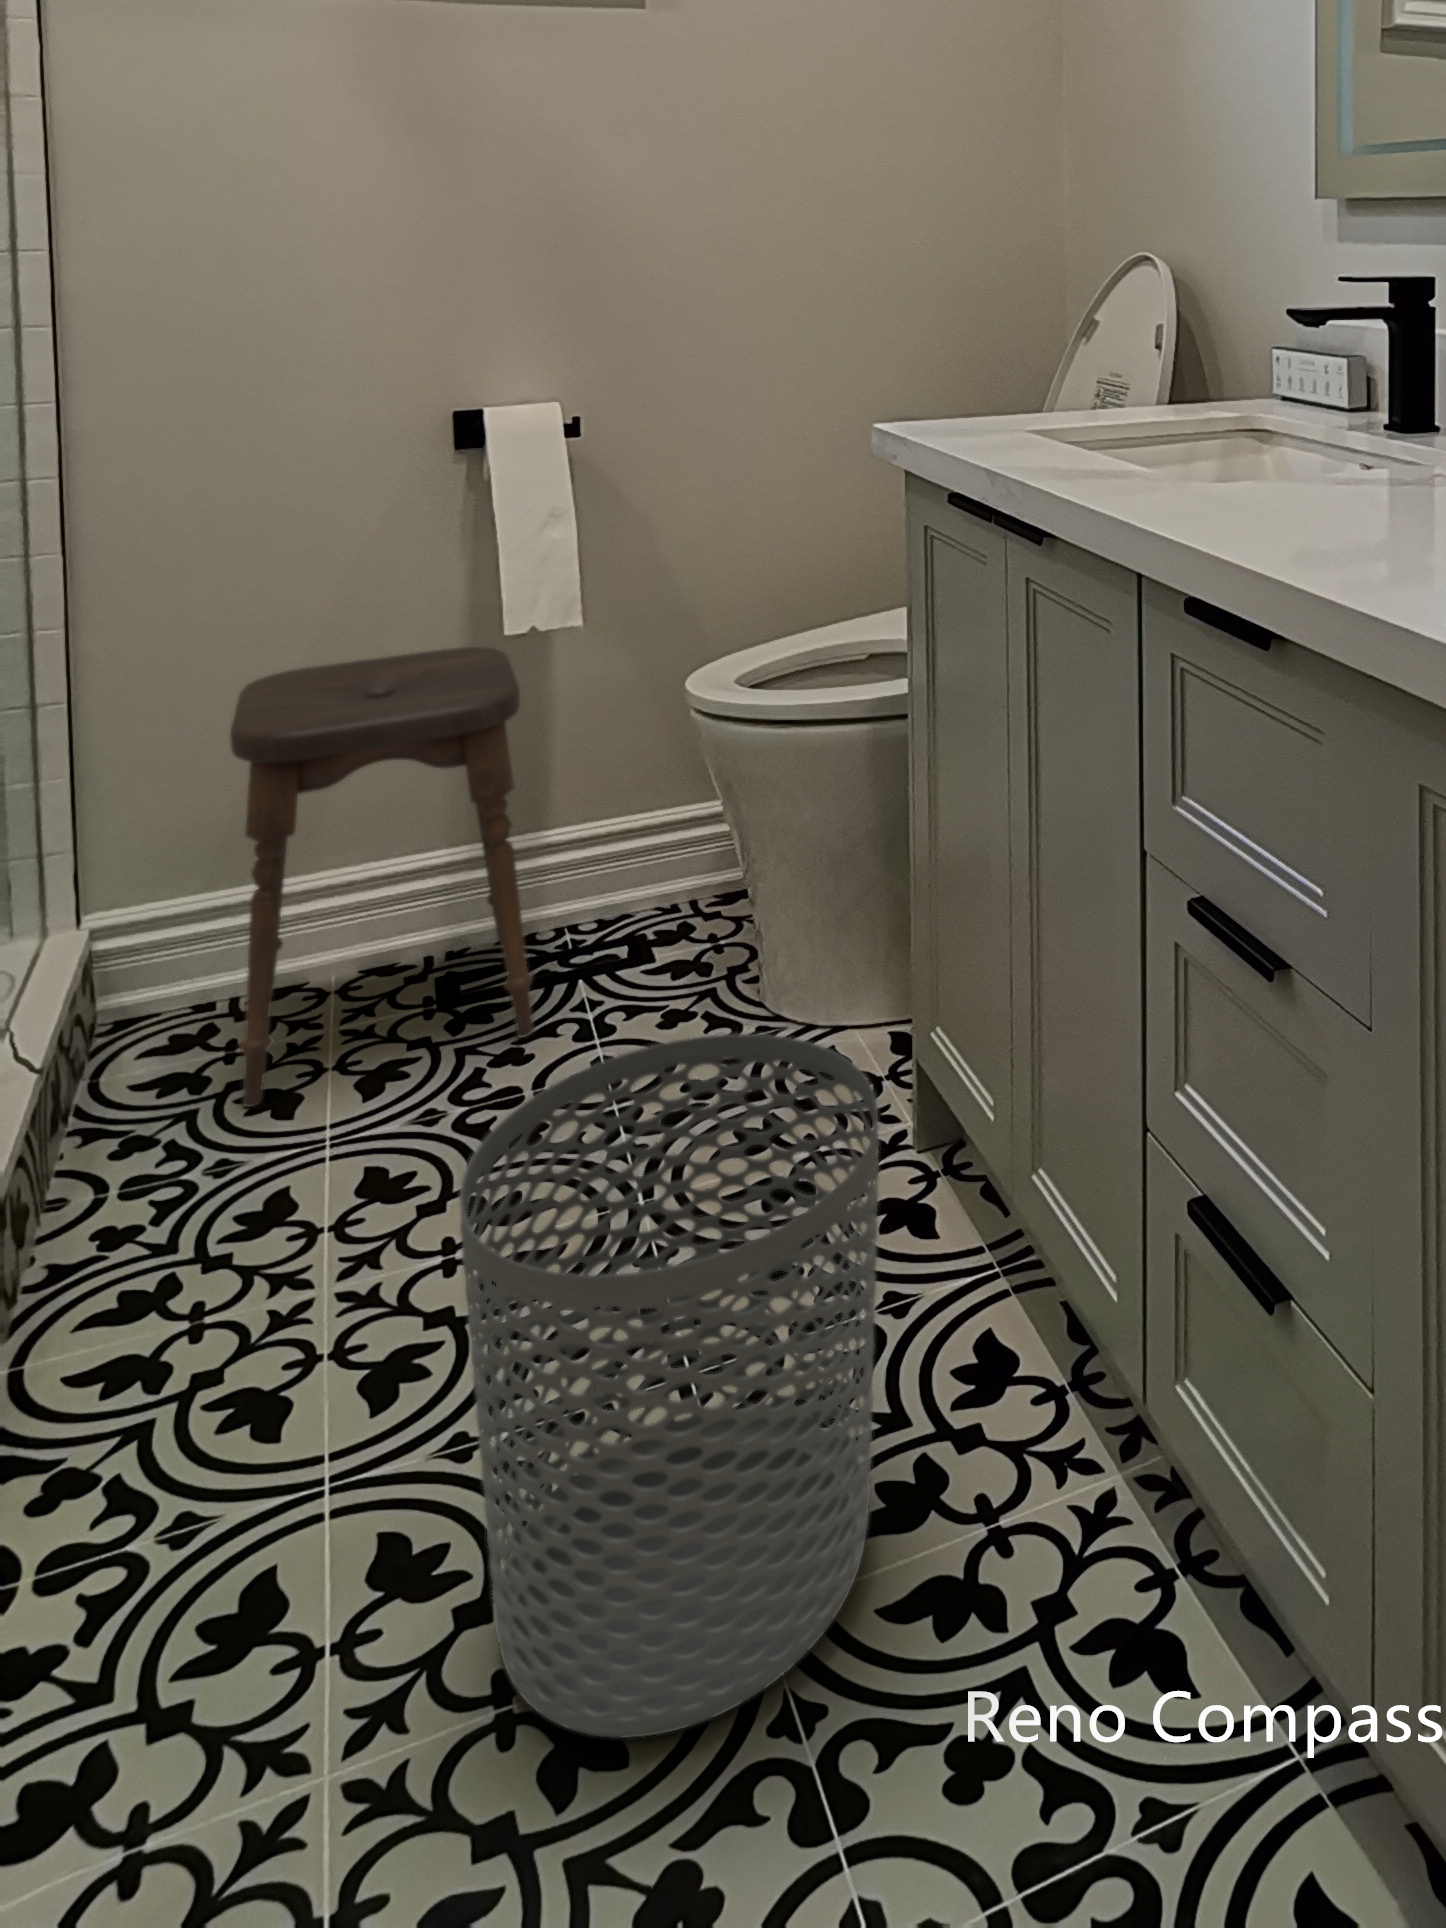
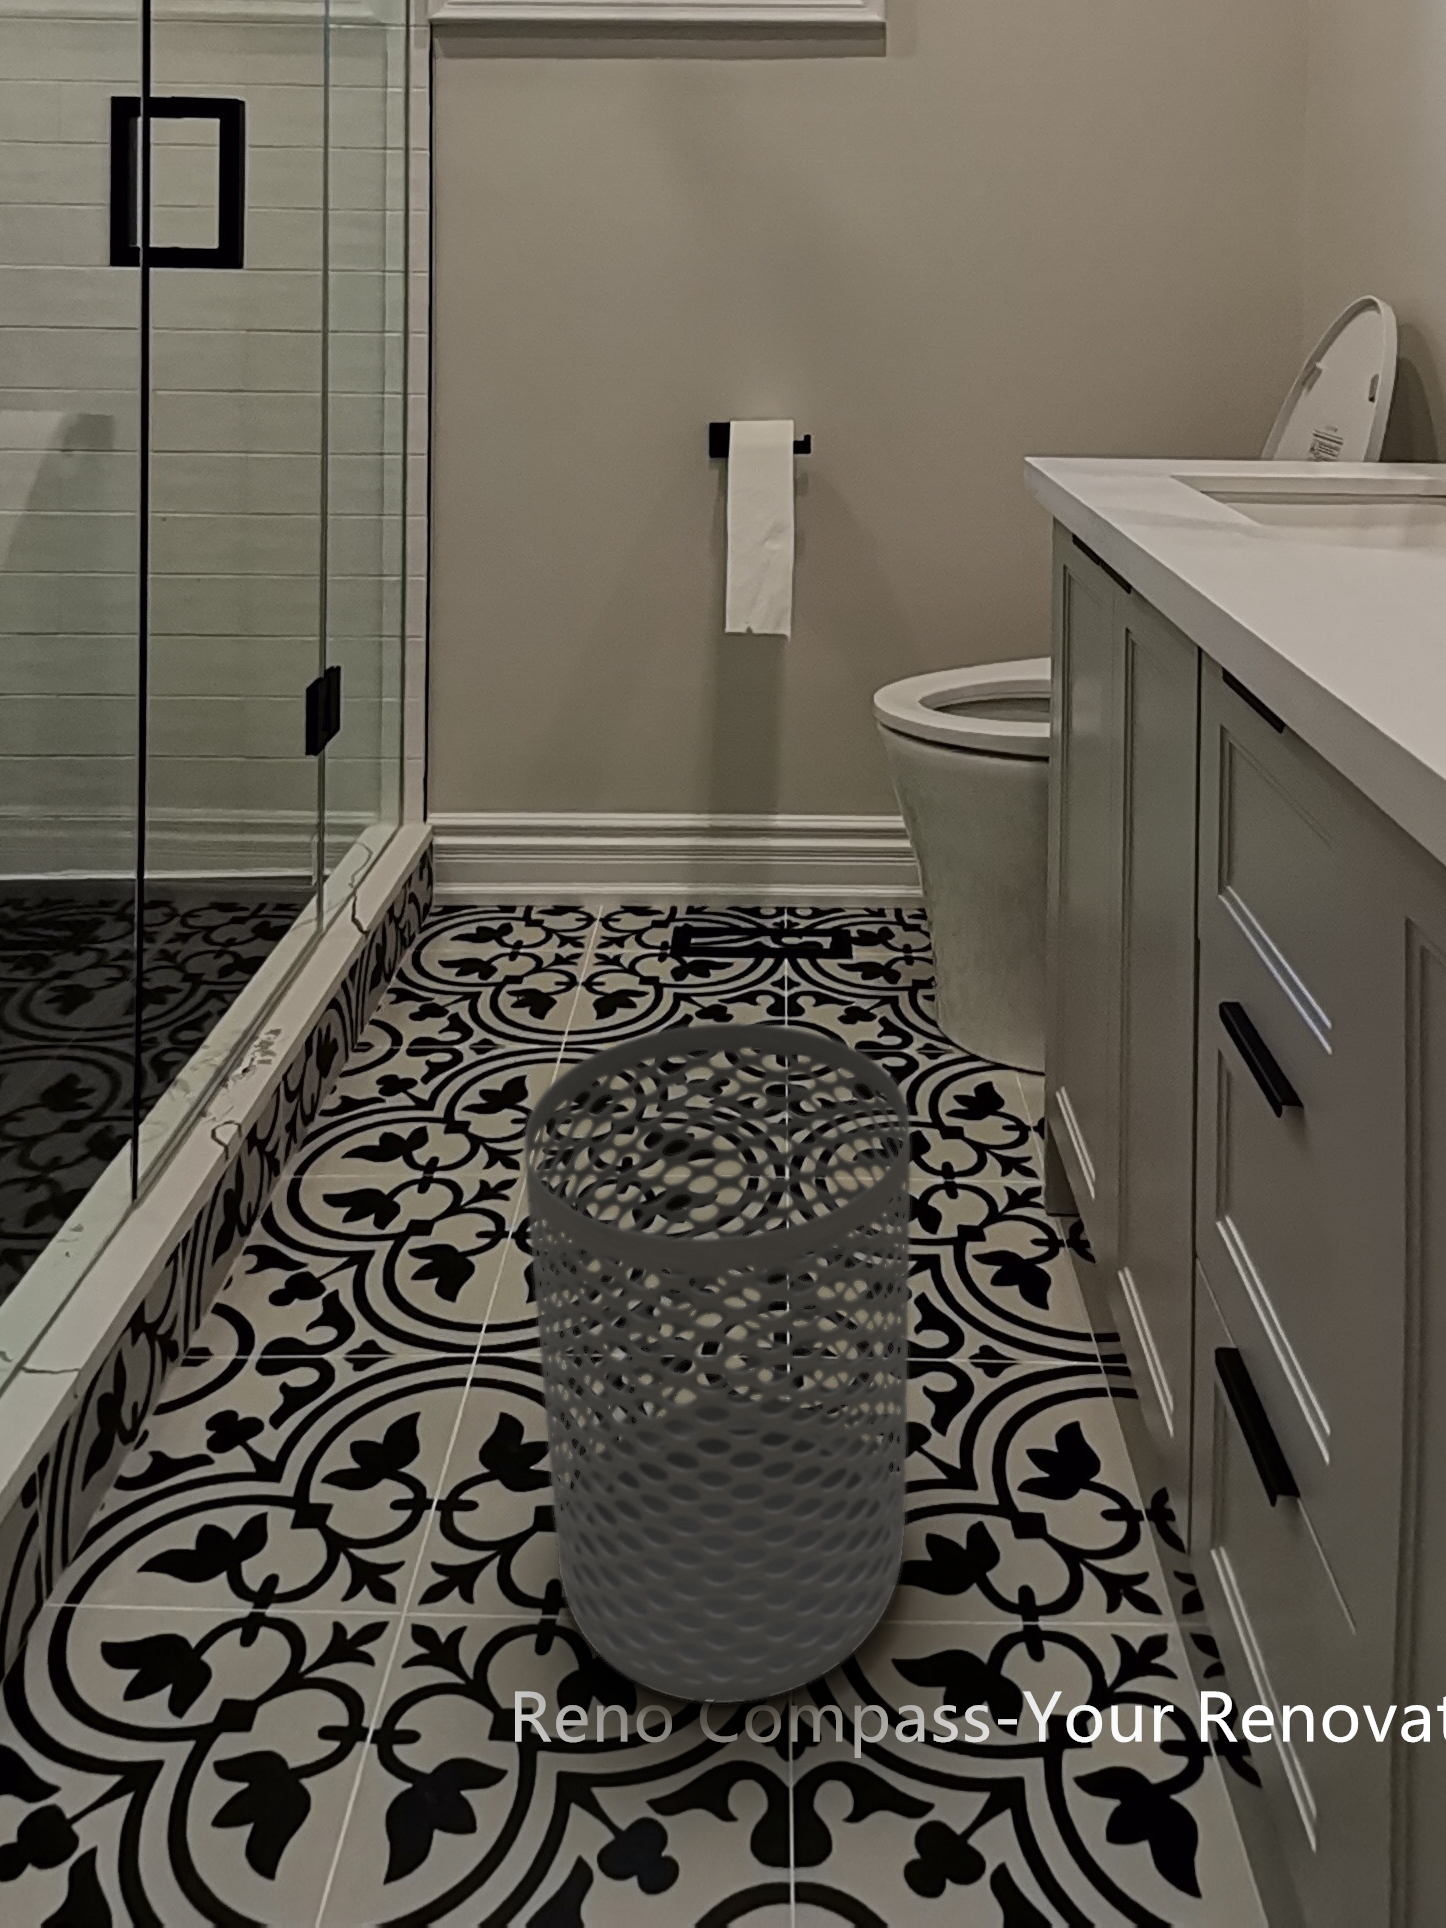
stool: present [230,647,533,1107] -> none [502,627,741,1005]

